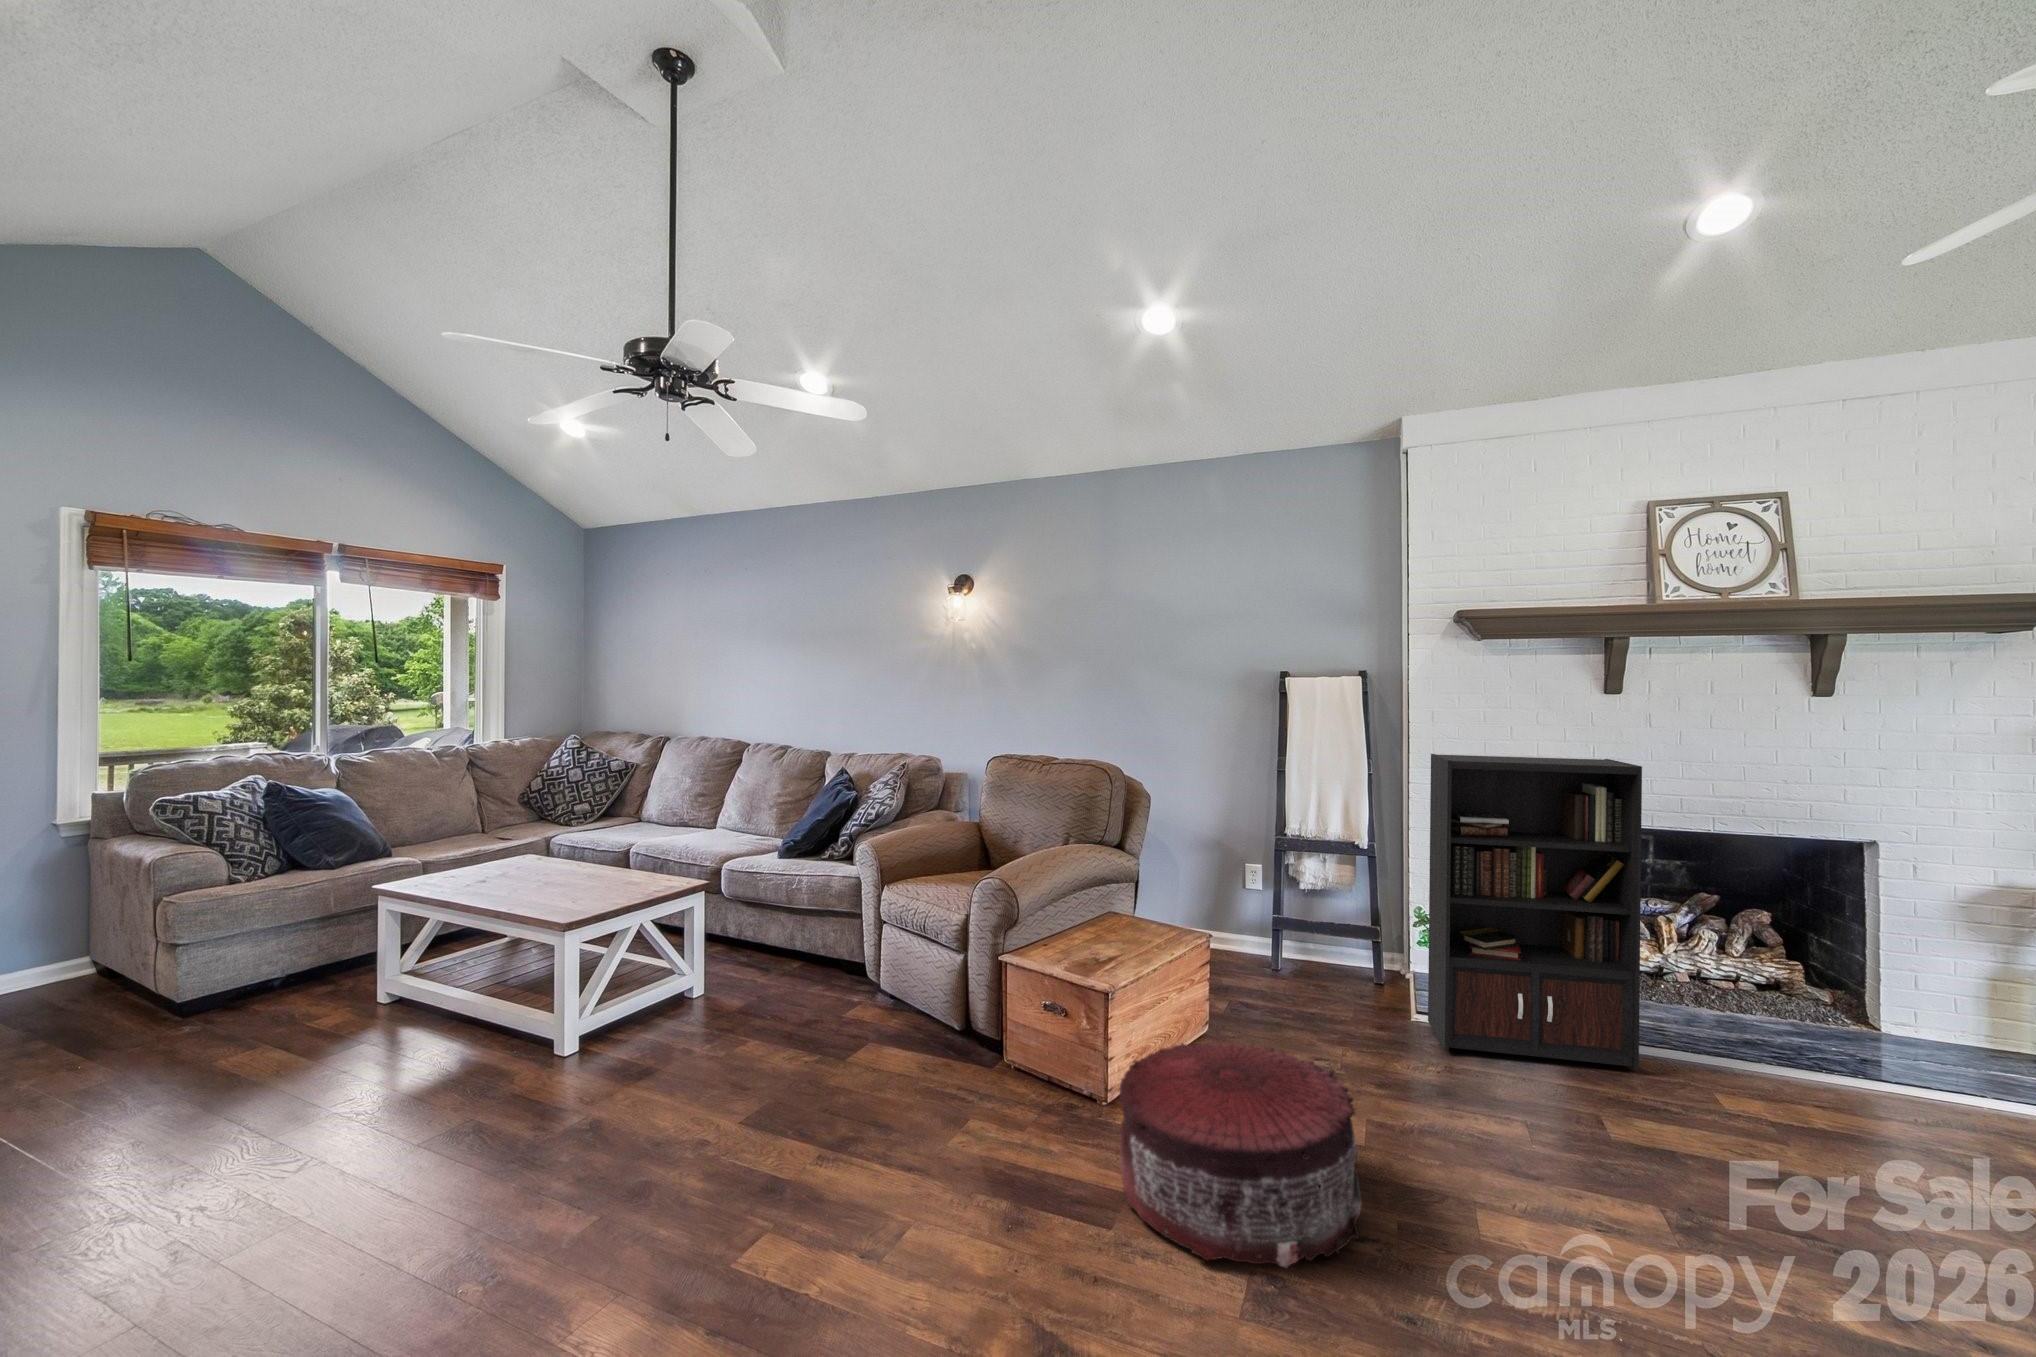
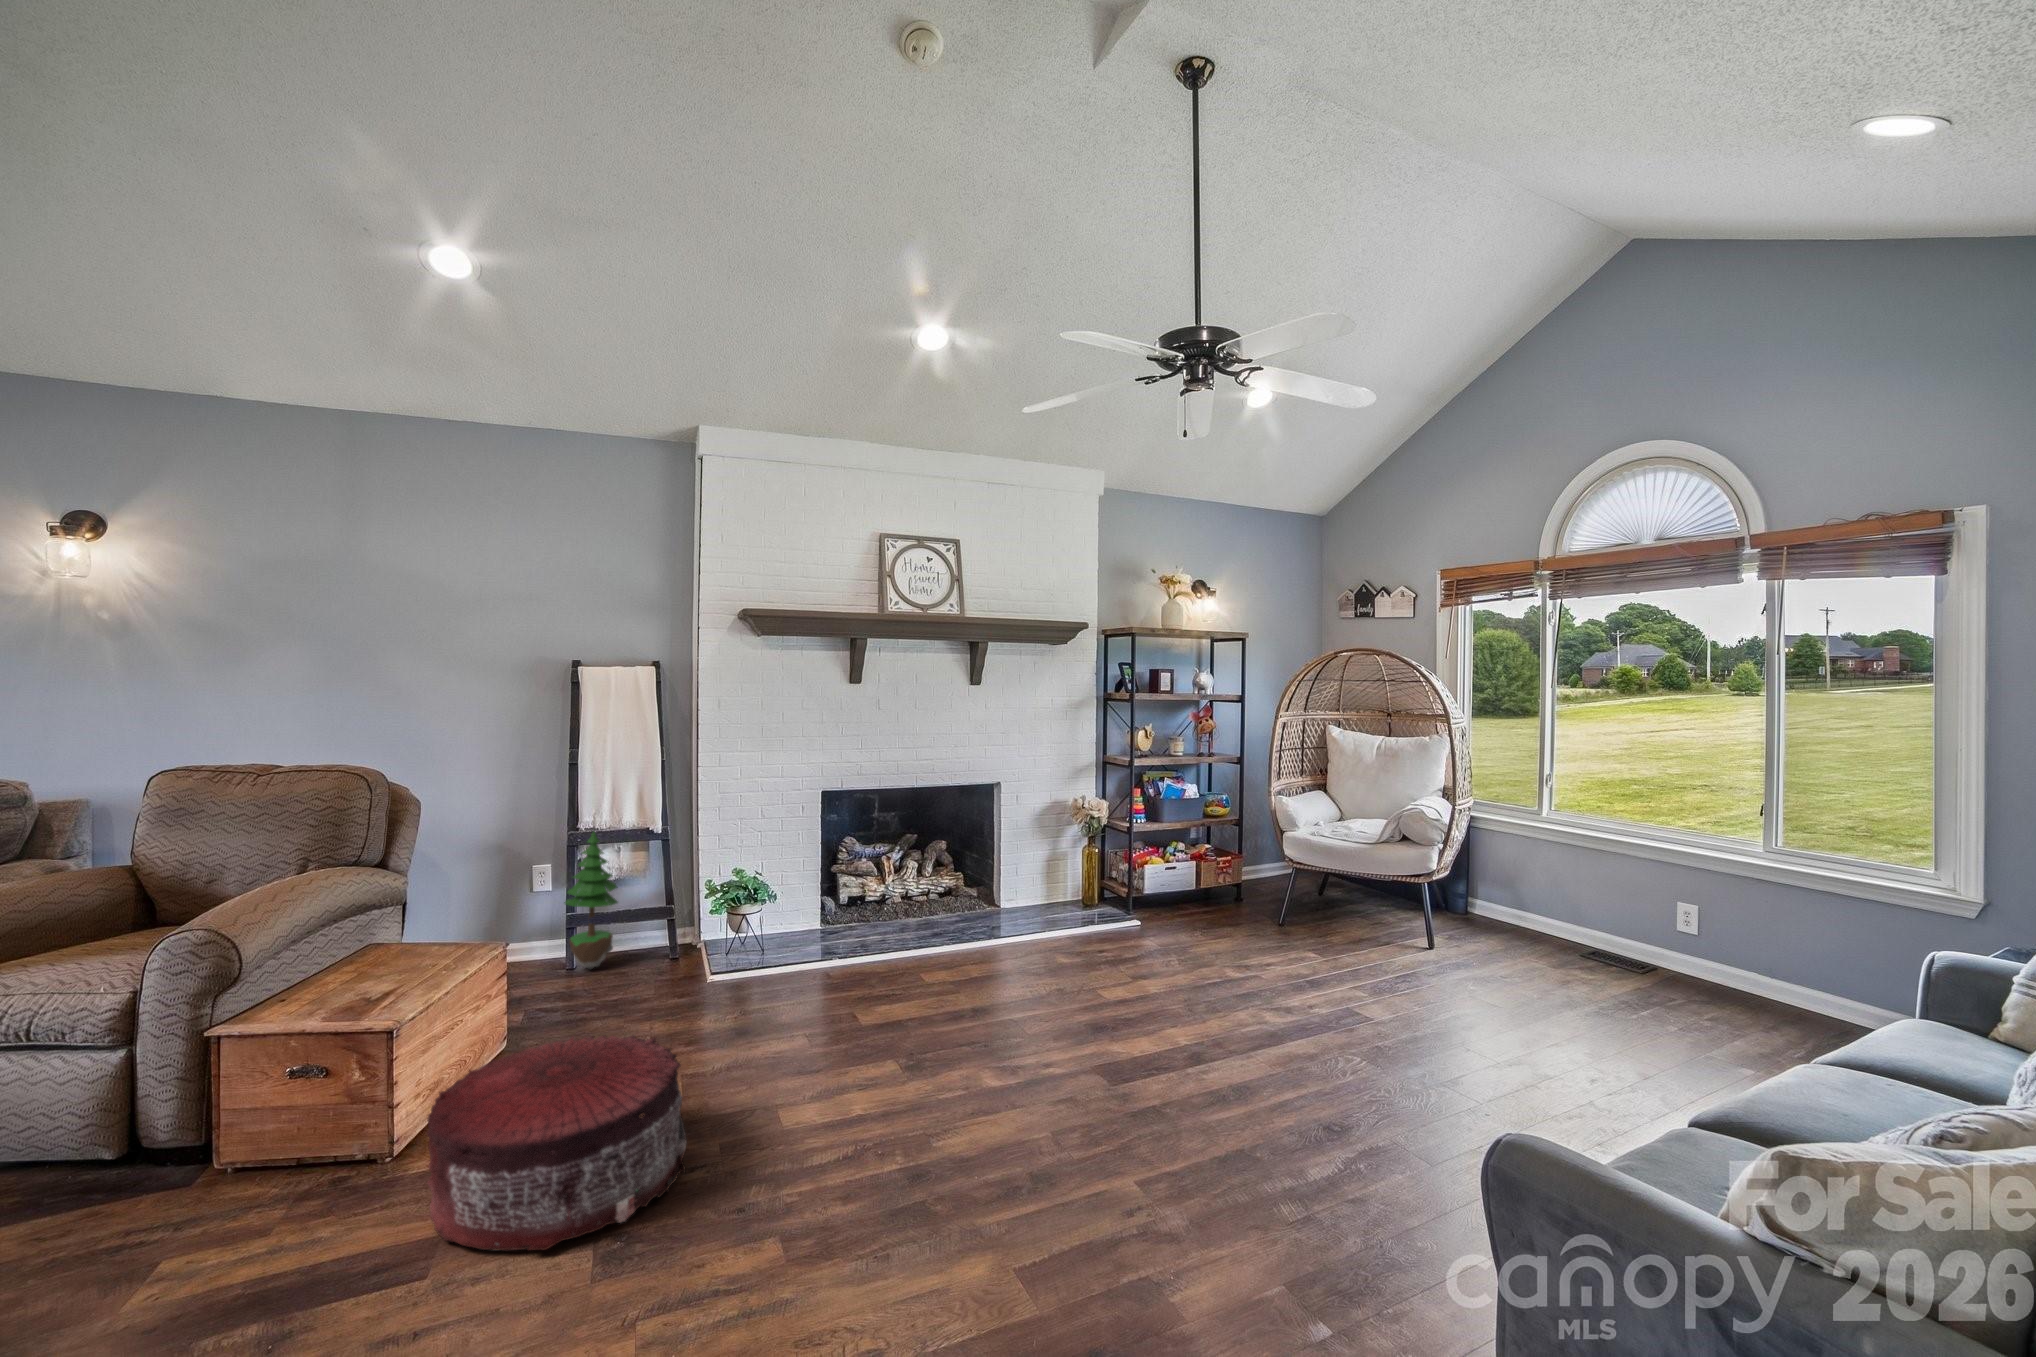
bookcase: present [1428,754,1642,1070] -> none [719,737,879,999]
potted tree: none [1272,836,1325,976] -> present [564,832,618,969]

